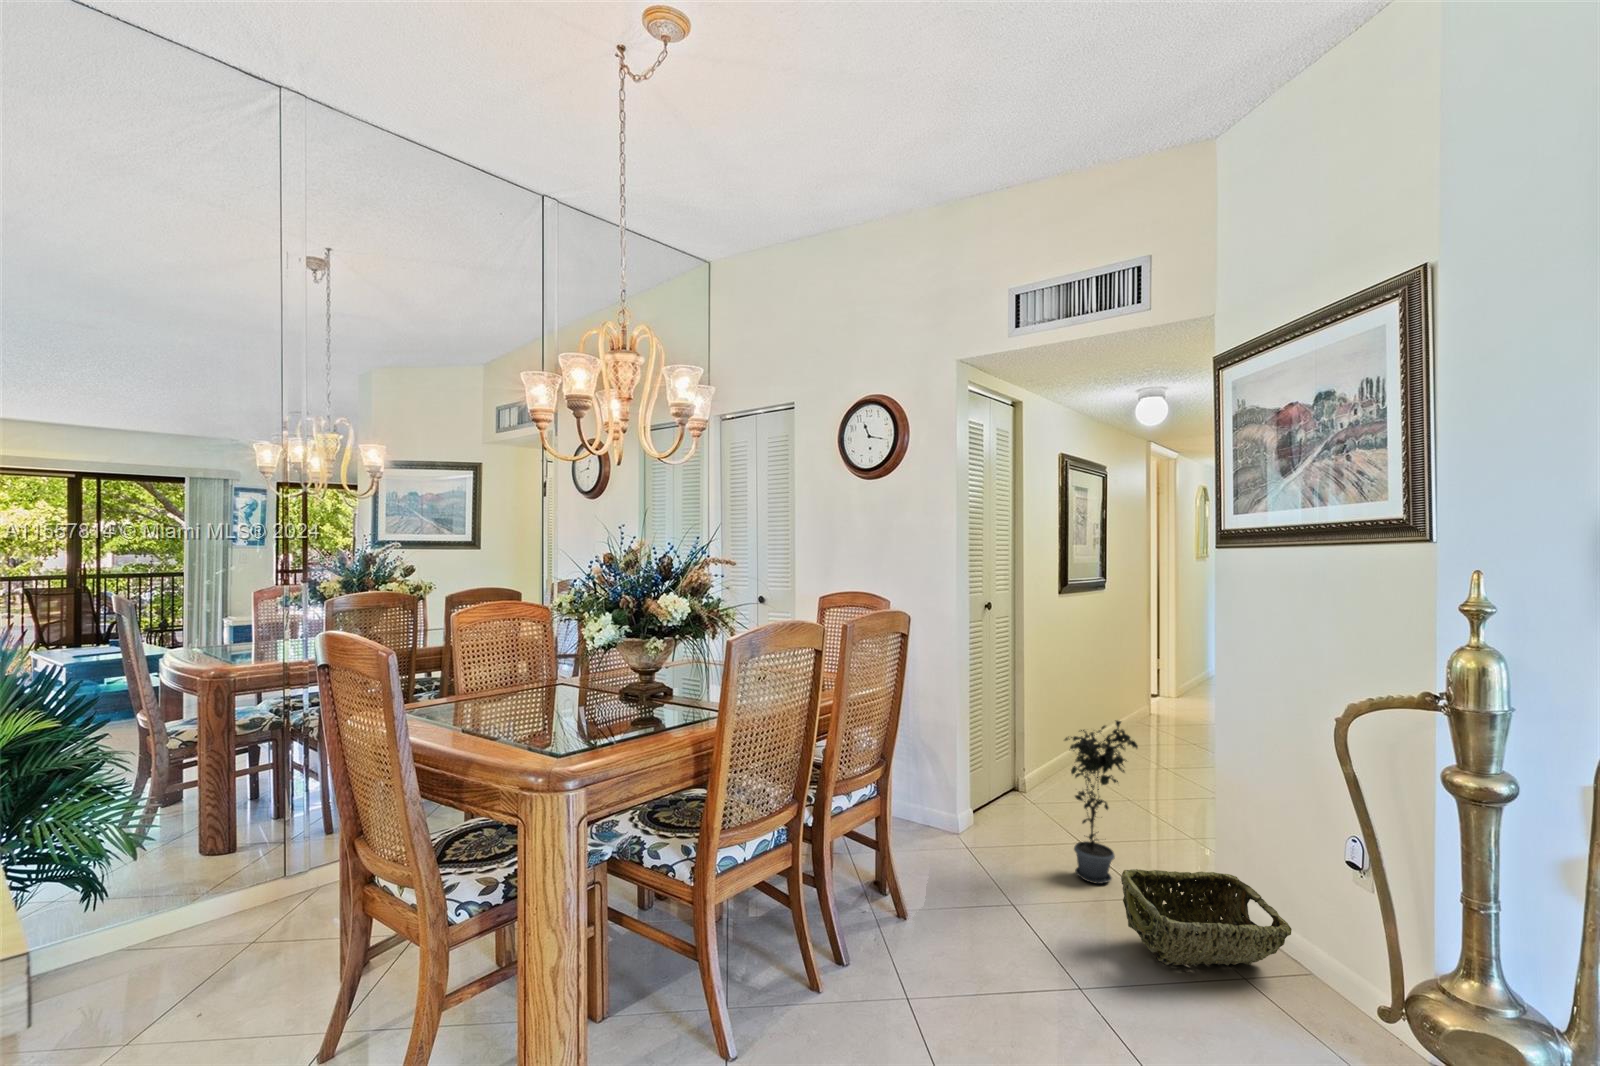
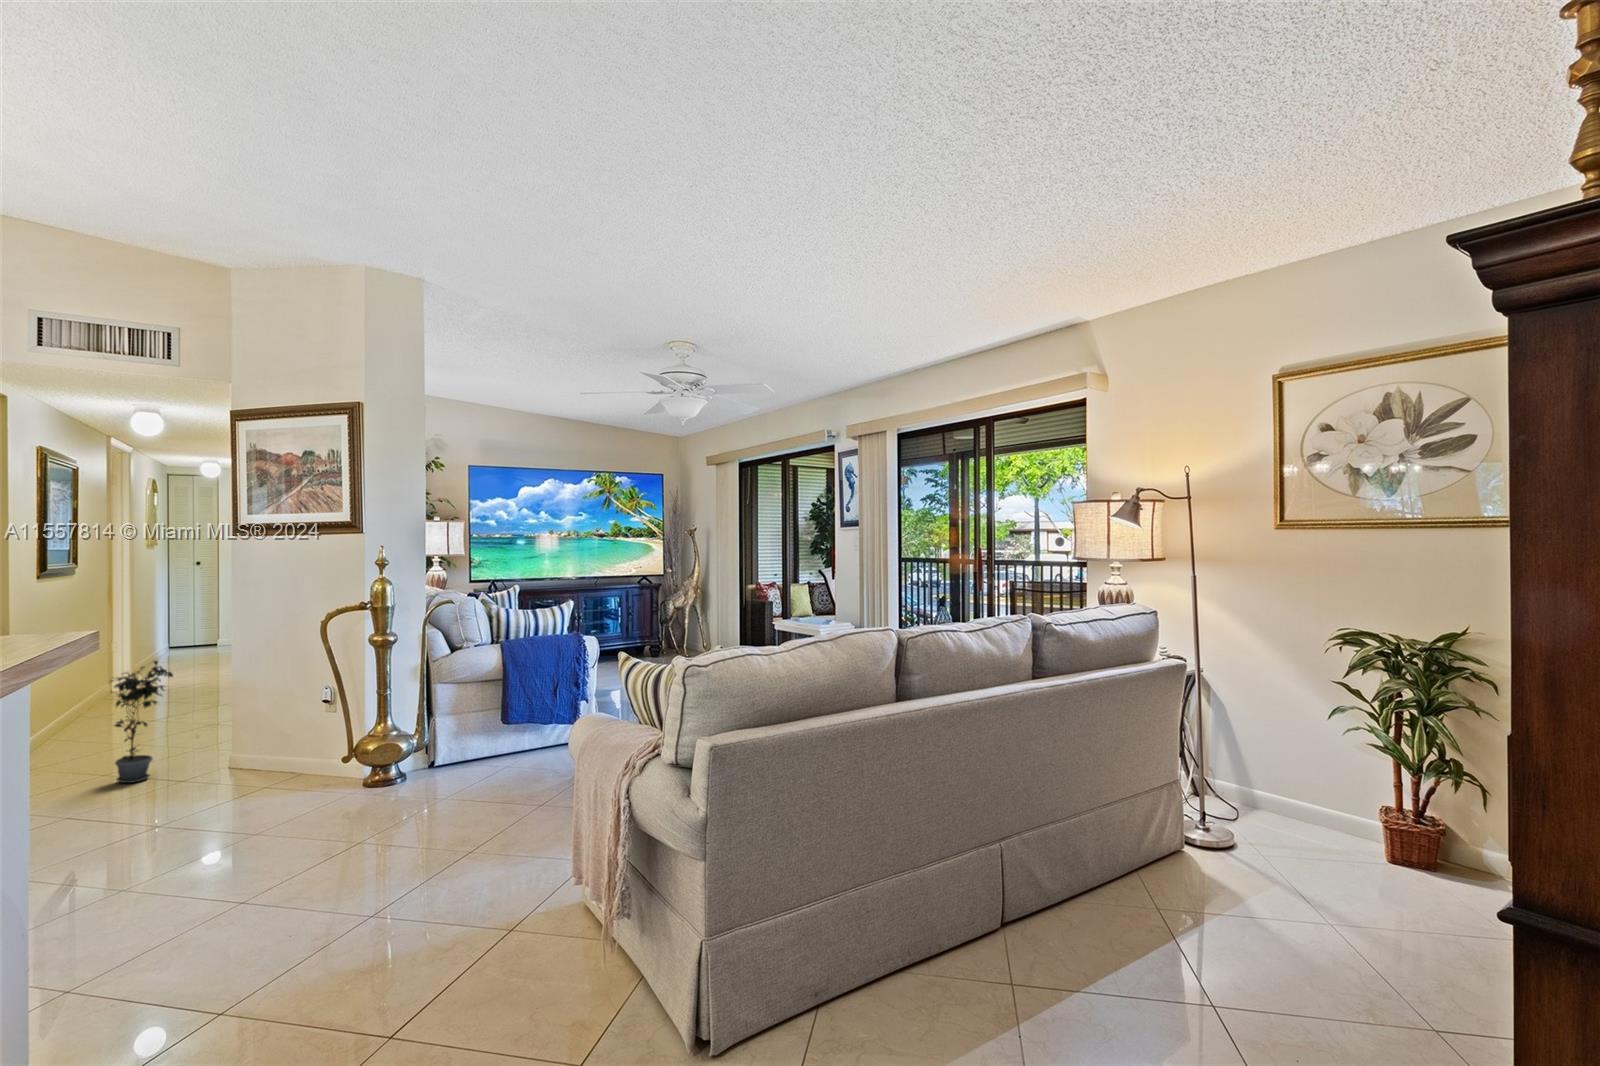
woven basket: present [1121,869,1292,966] -> none [176,735,291,793]

